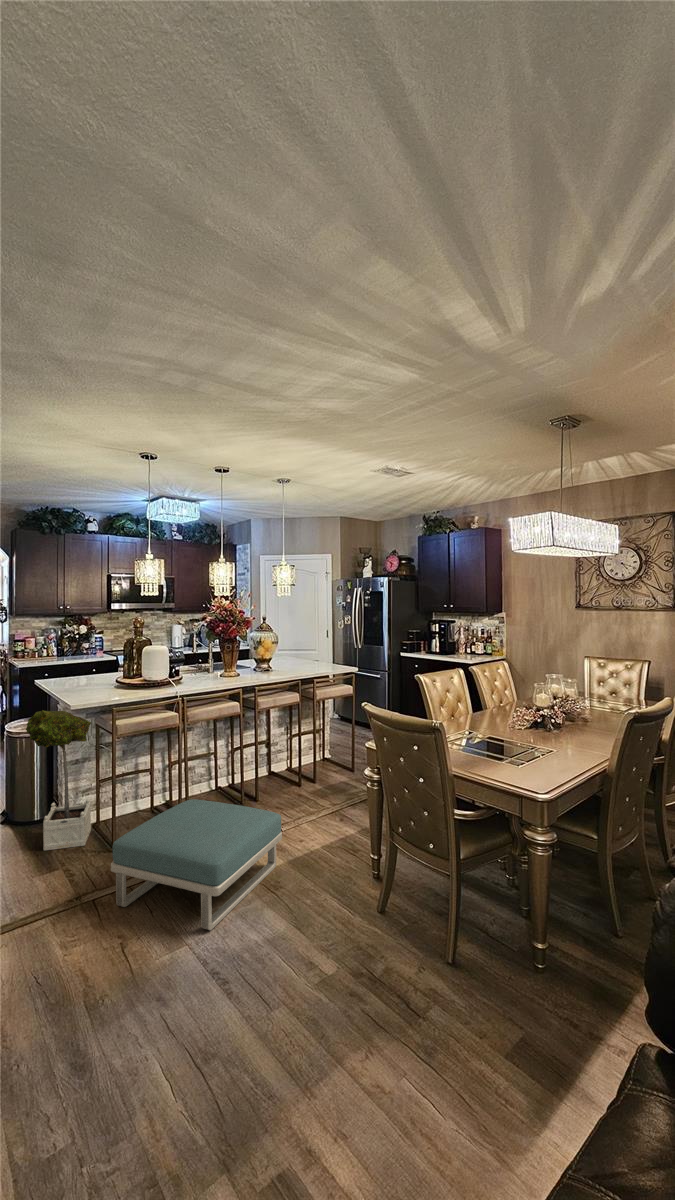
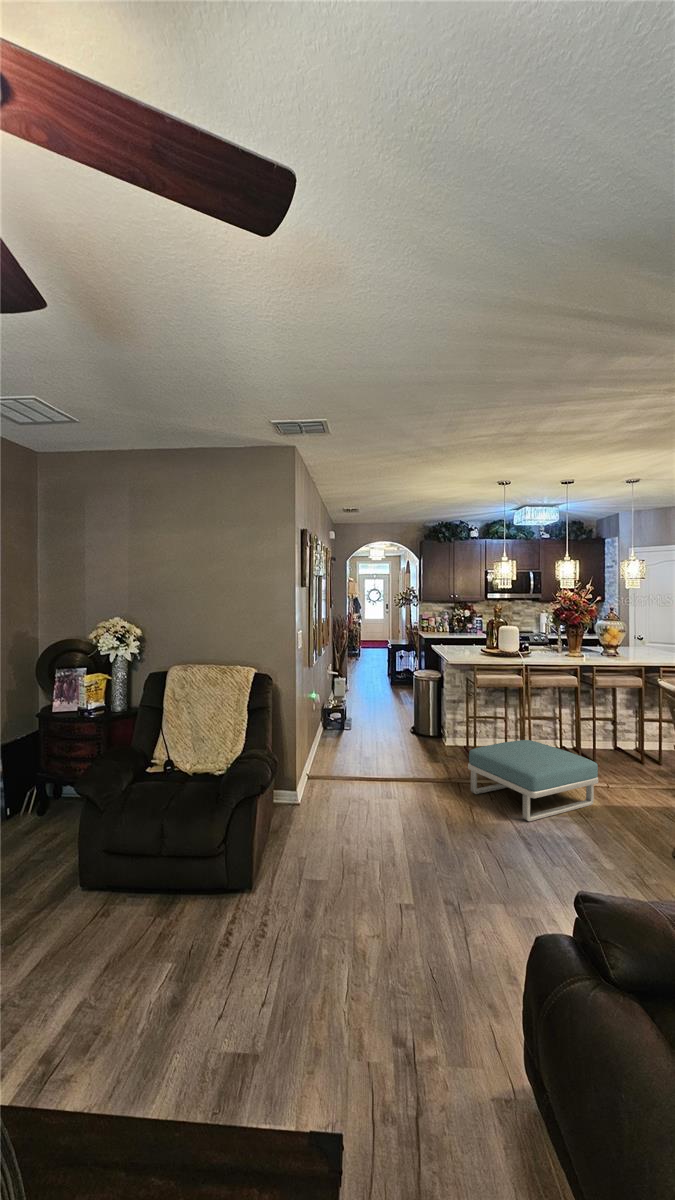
potted tree: present [26,710,91,851] -> none [423,662,462,758]

